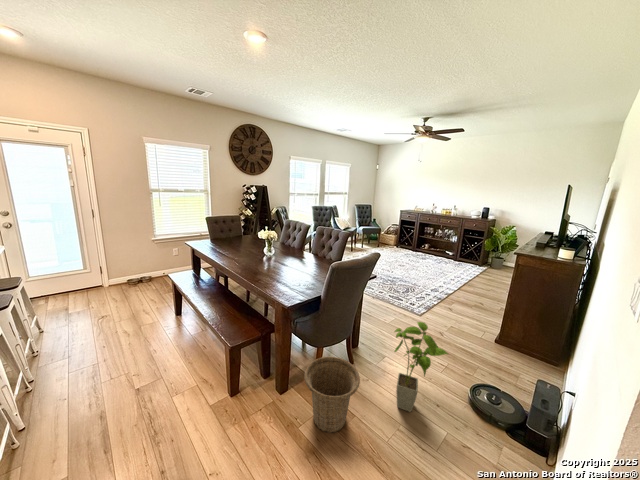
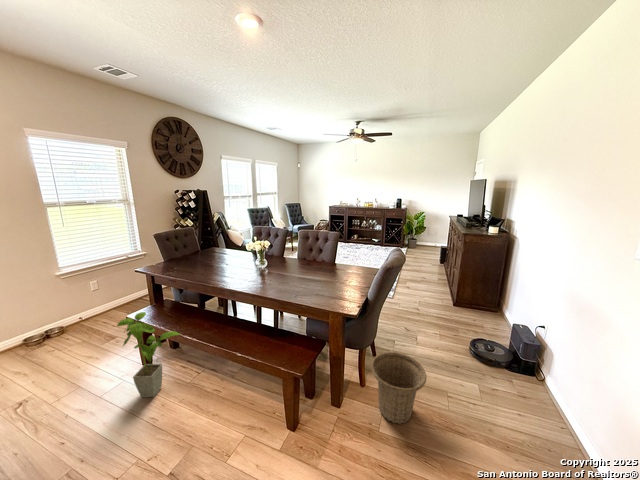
house plant: present [394,322,448,412] -> present [117,312,180,397]

